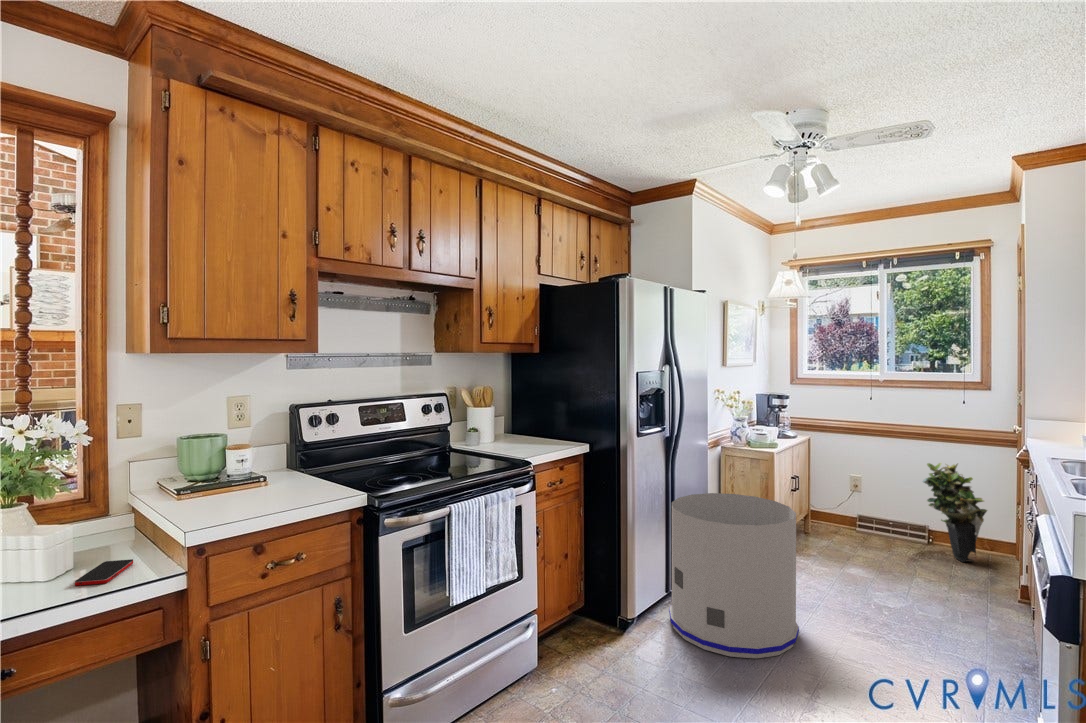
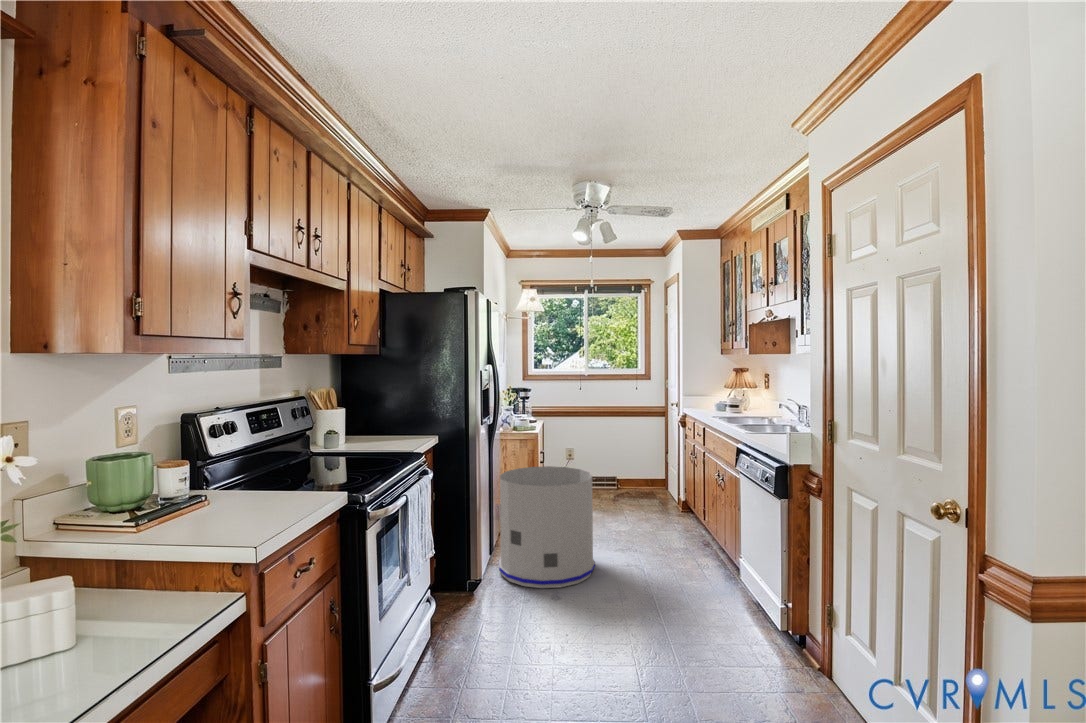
potted plant: present [923,463,987,562] -> none [618,430,655,497]
smartphone: present [75,559,133,586] -> none [109,601,166,636]

